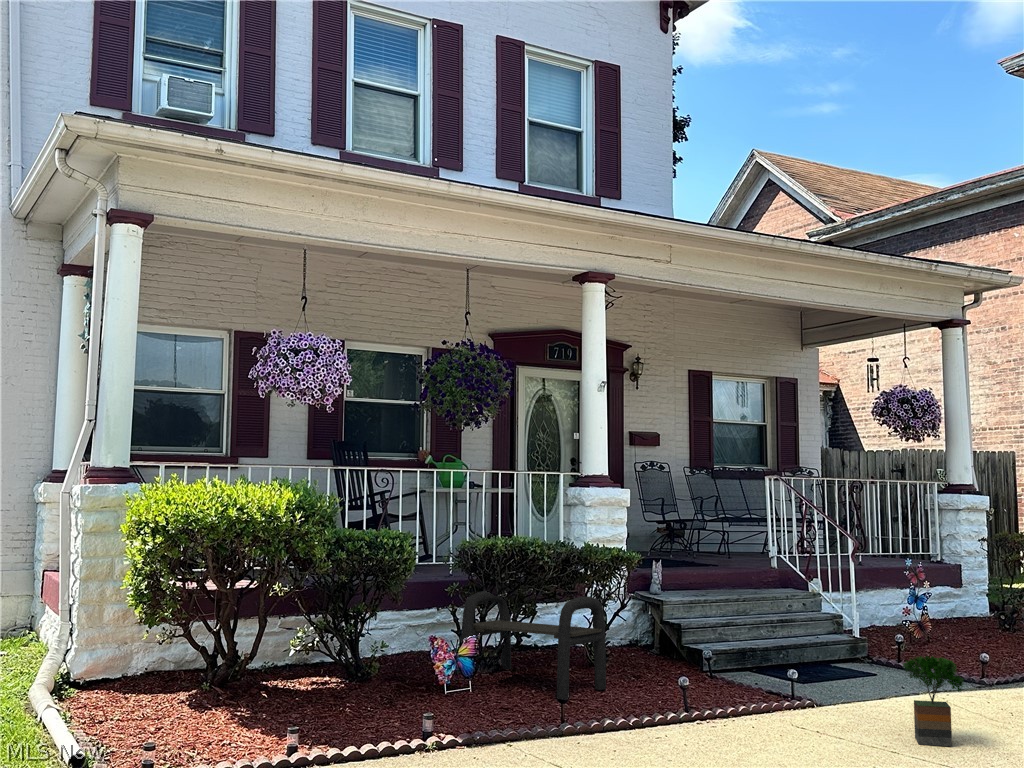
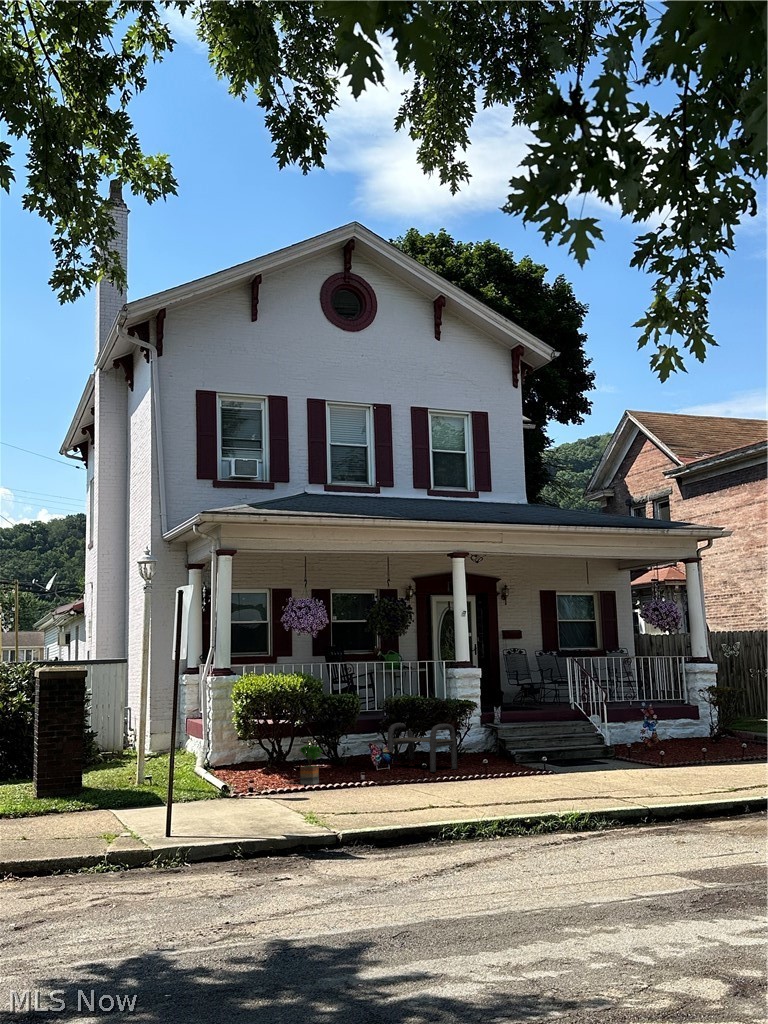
potted tree: present [903,656,964,746] -> present [300,745,322,785]

